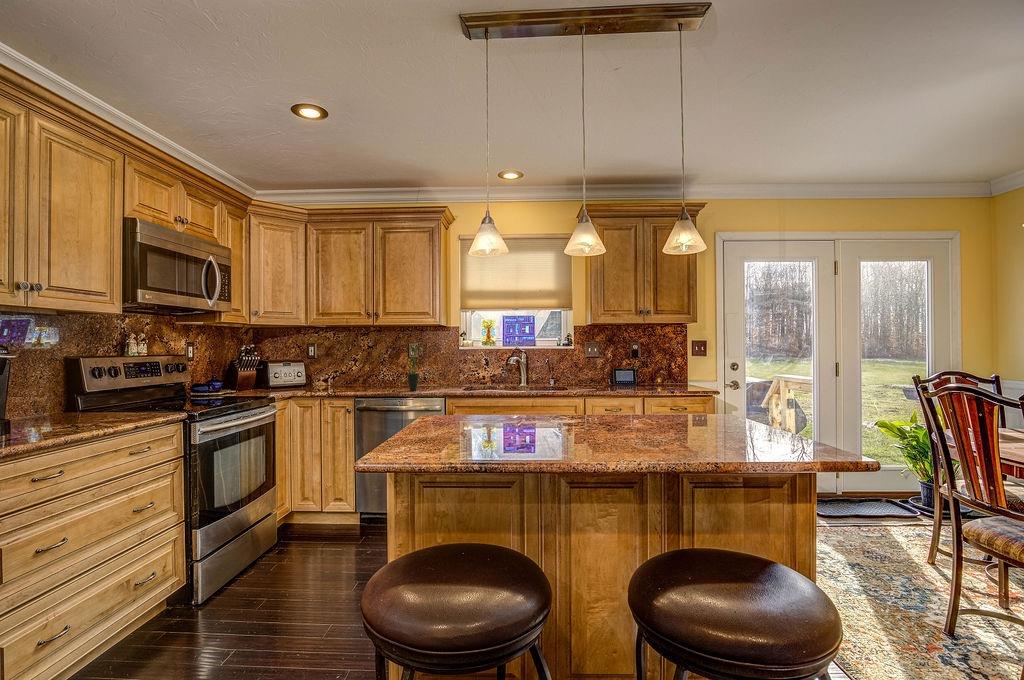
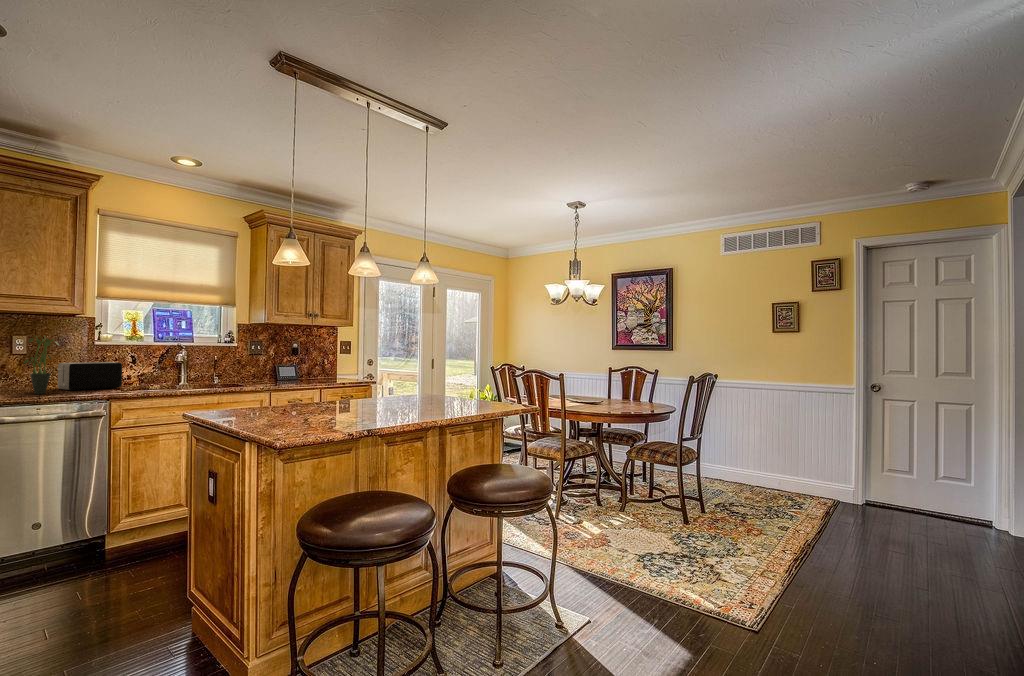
toaster: none [430,365,473,389] -> present [57,362,122,390]

